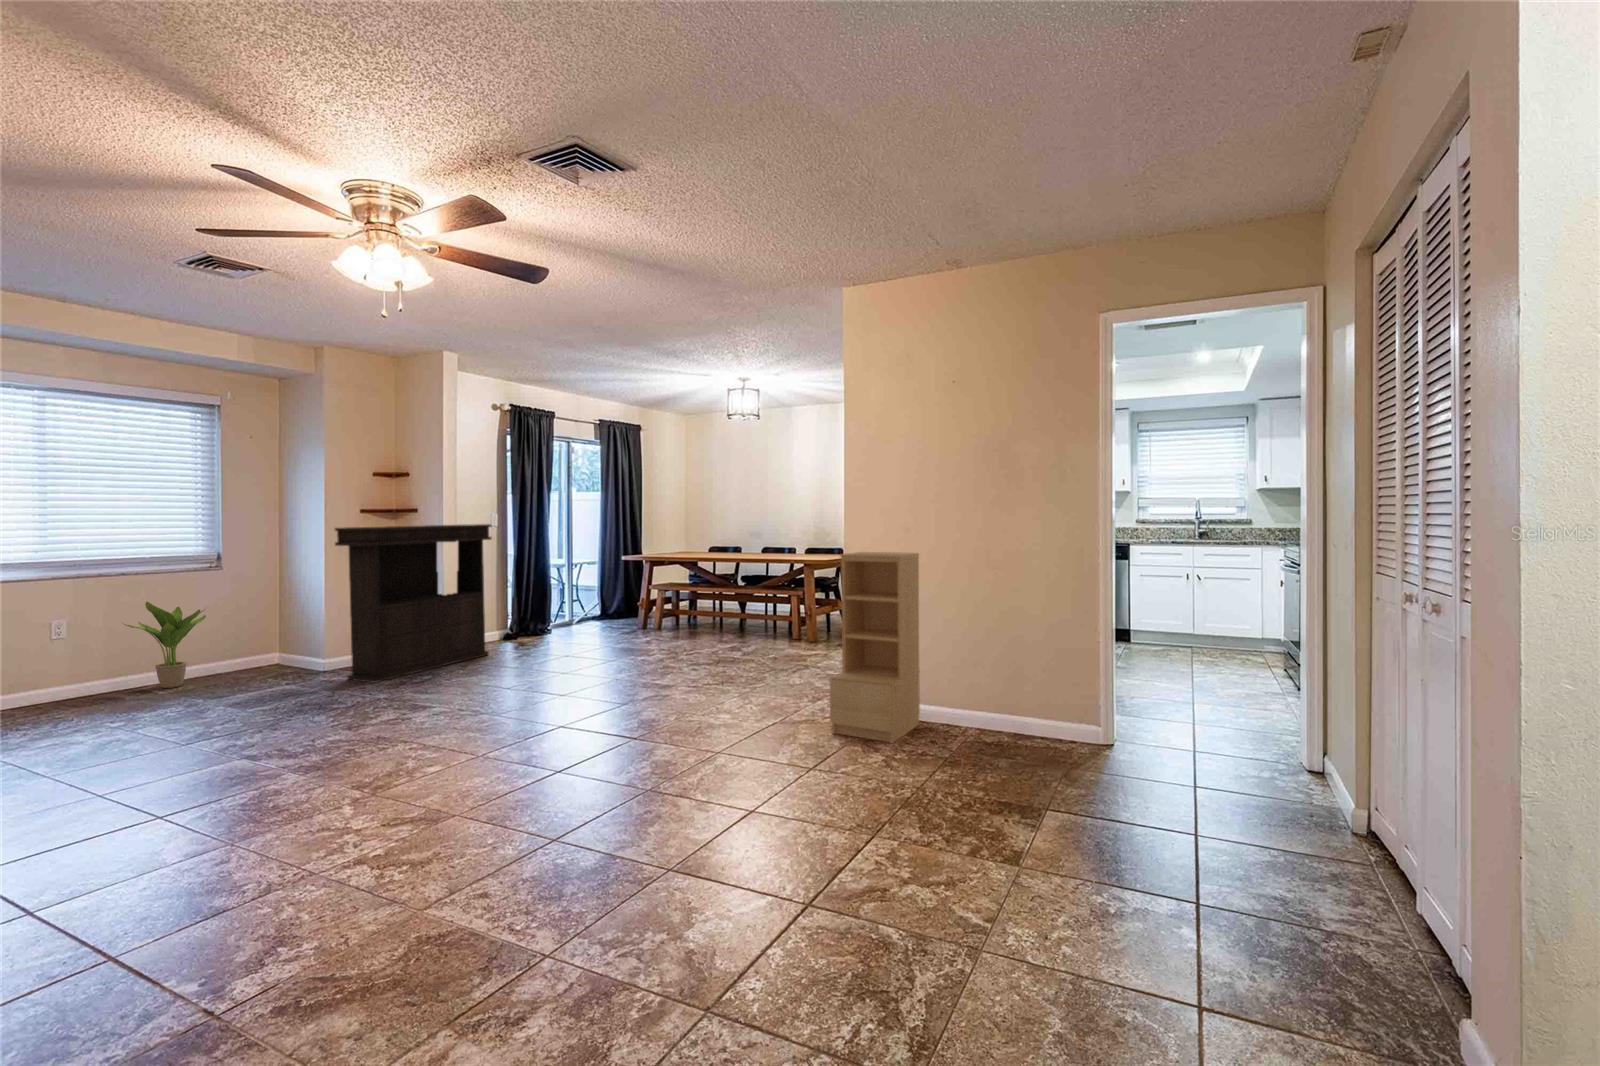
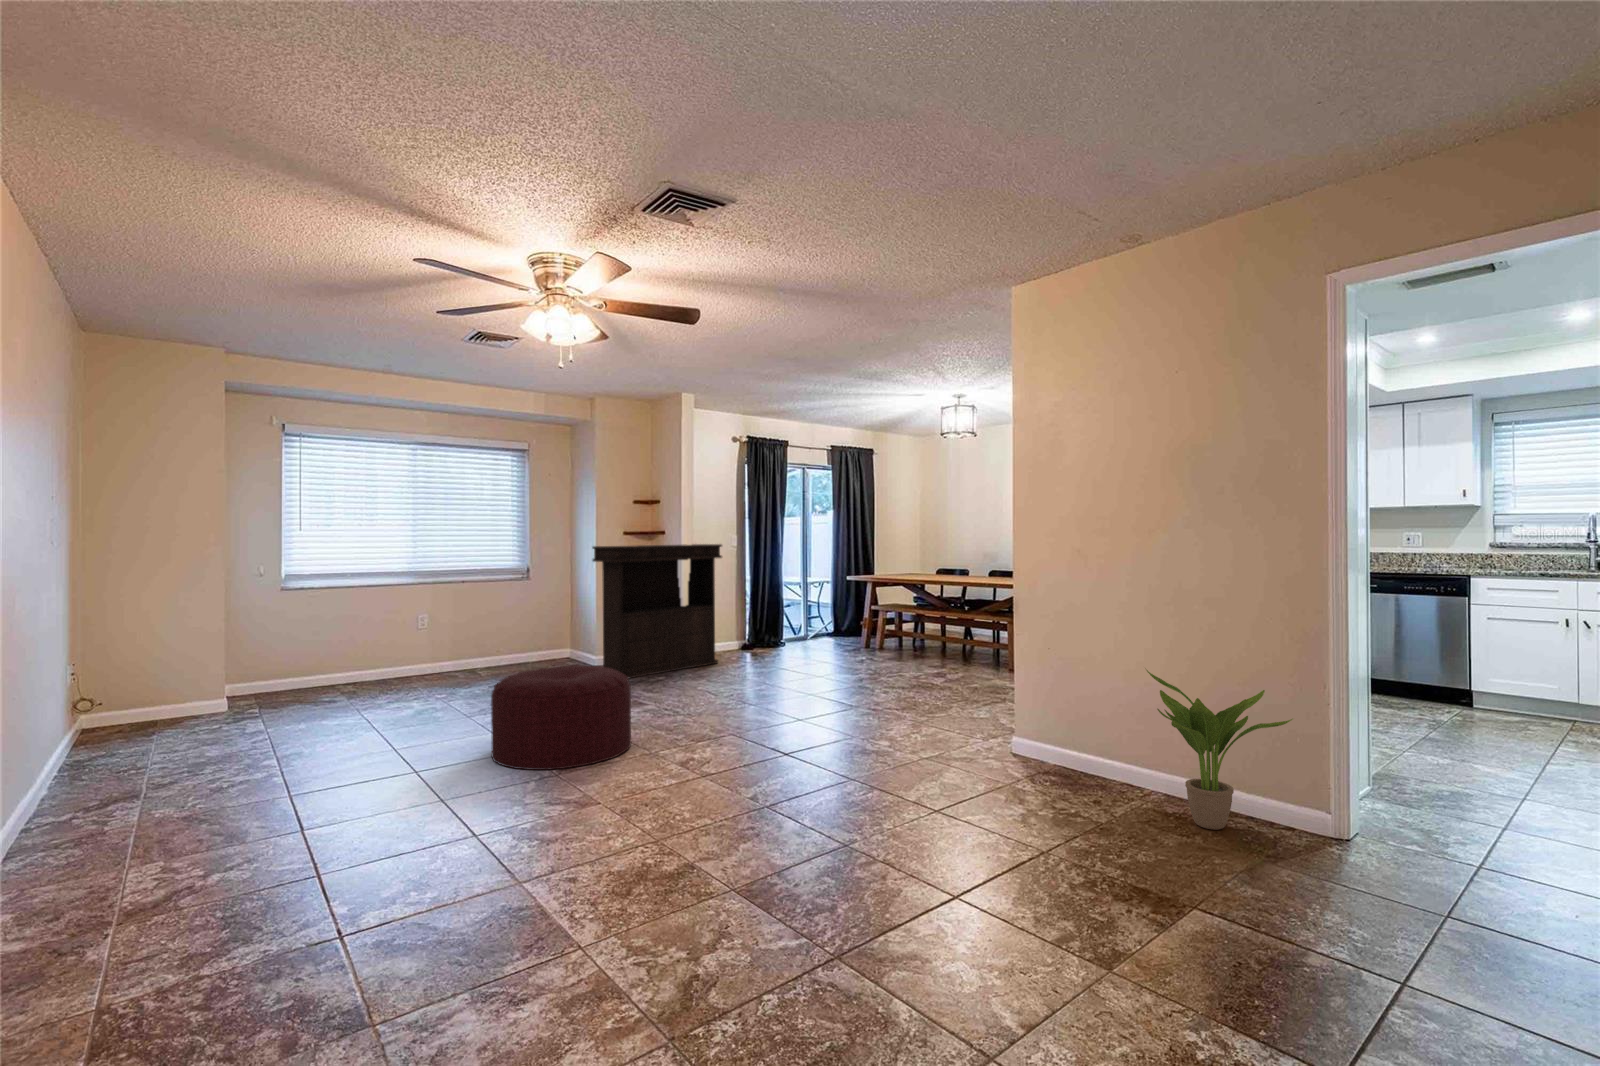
bookshelf: present [830,552,920,743] -> none [983,579,1095,796]
potted plant: present [123,602,206,688] -> present [1147,670,1293,830]
ottoman: none [268,666,449,791] -> present [491,665,631,770]

